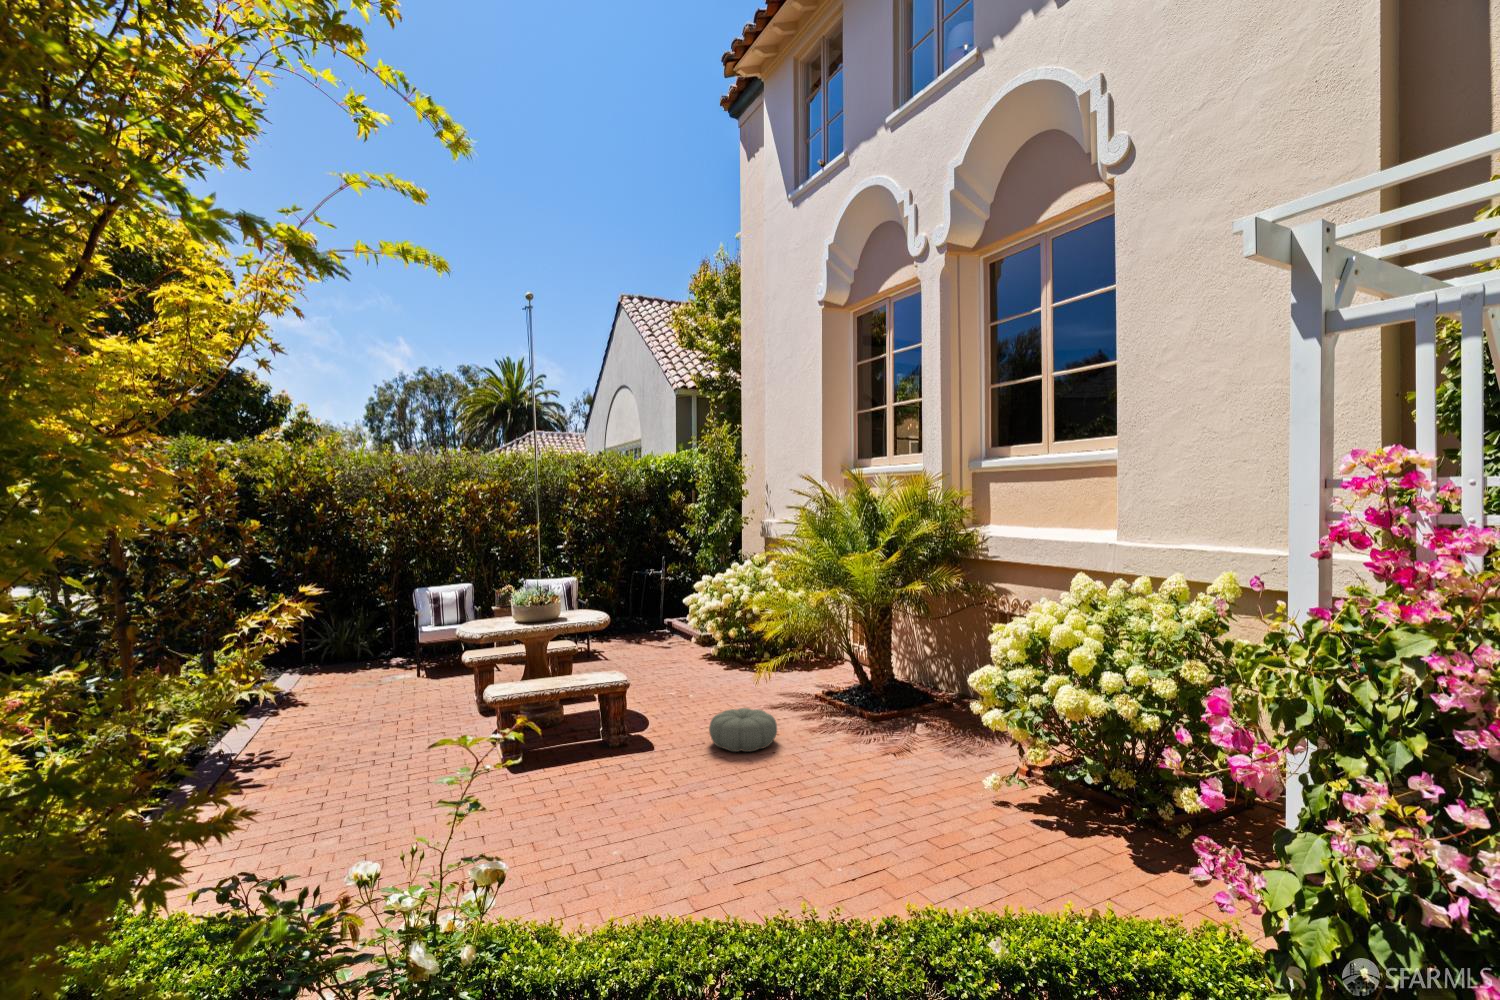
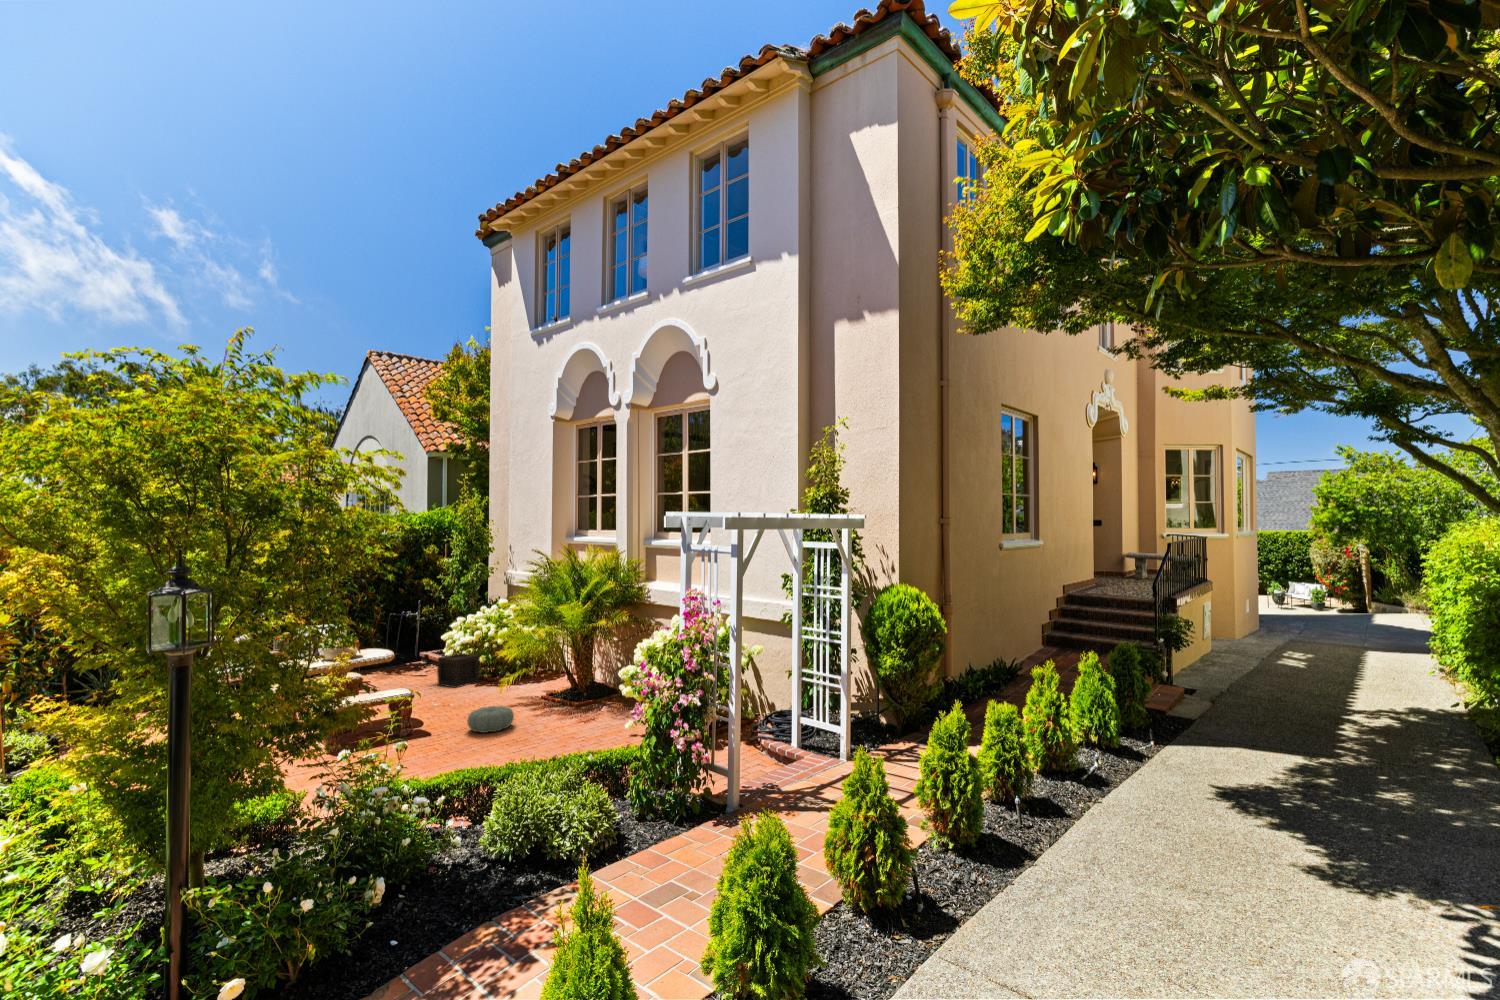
wooden crate: none [679,622,731,669] -> present [437,653,480,688]

